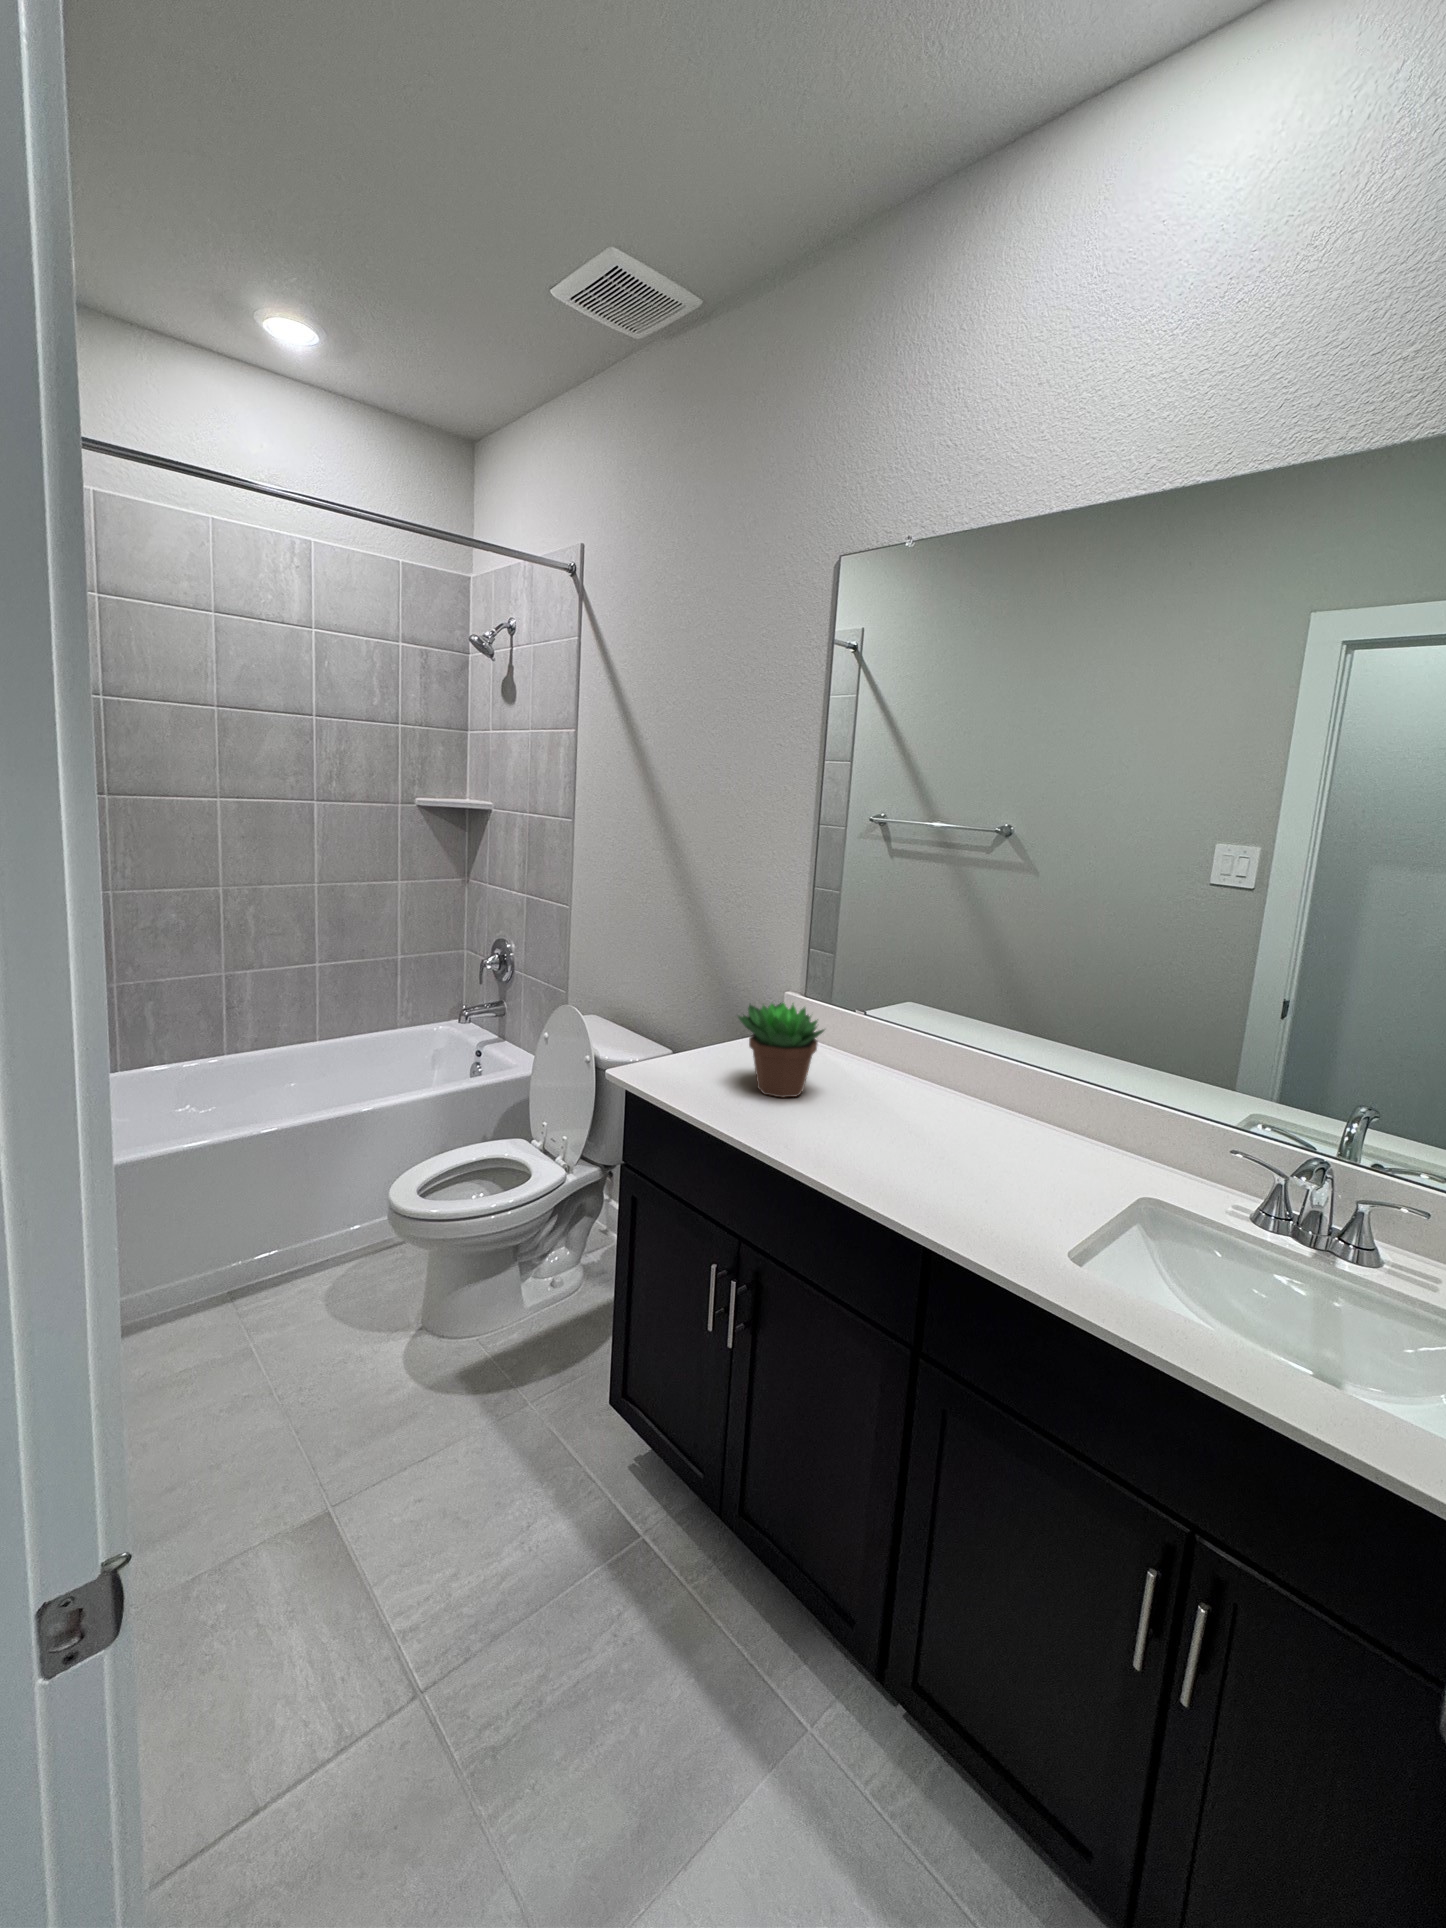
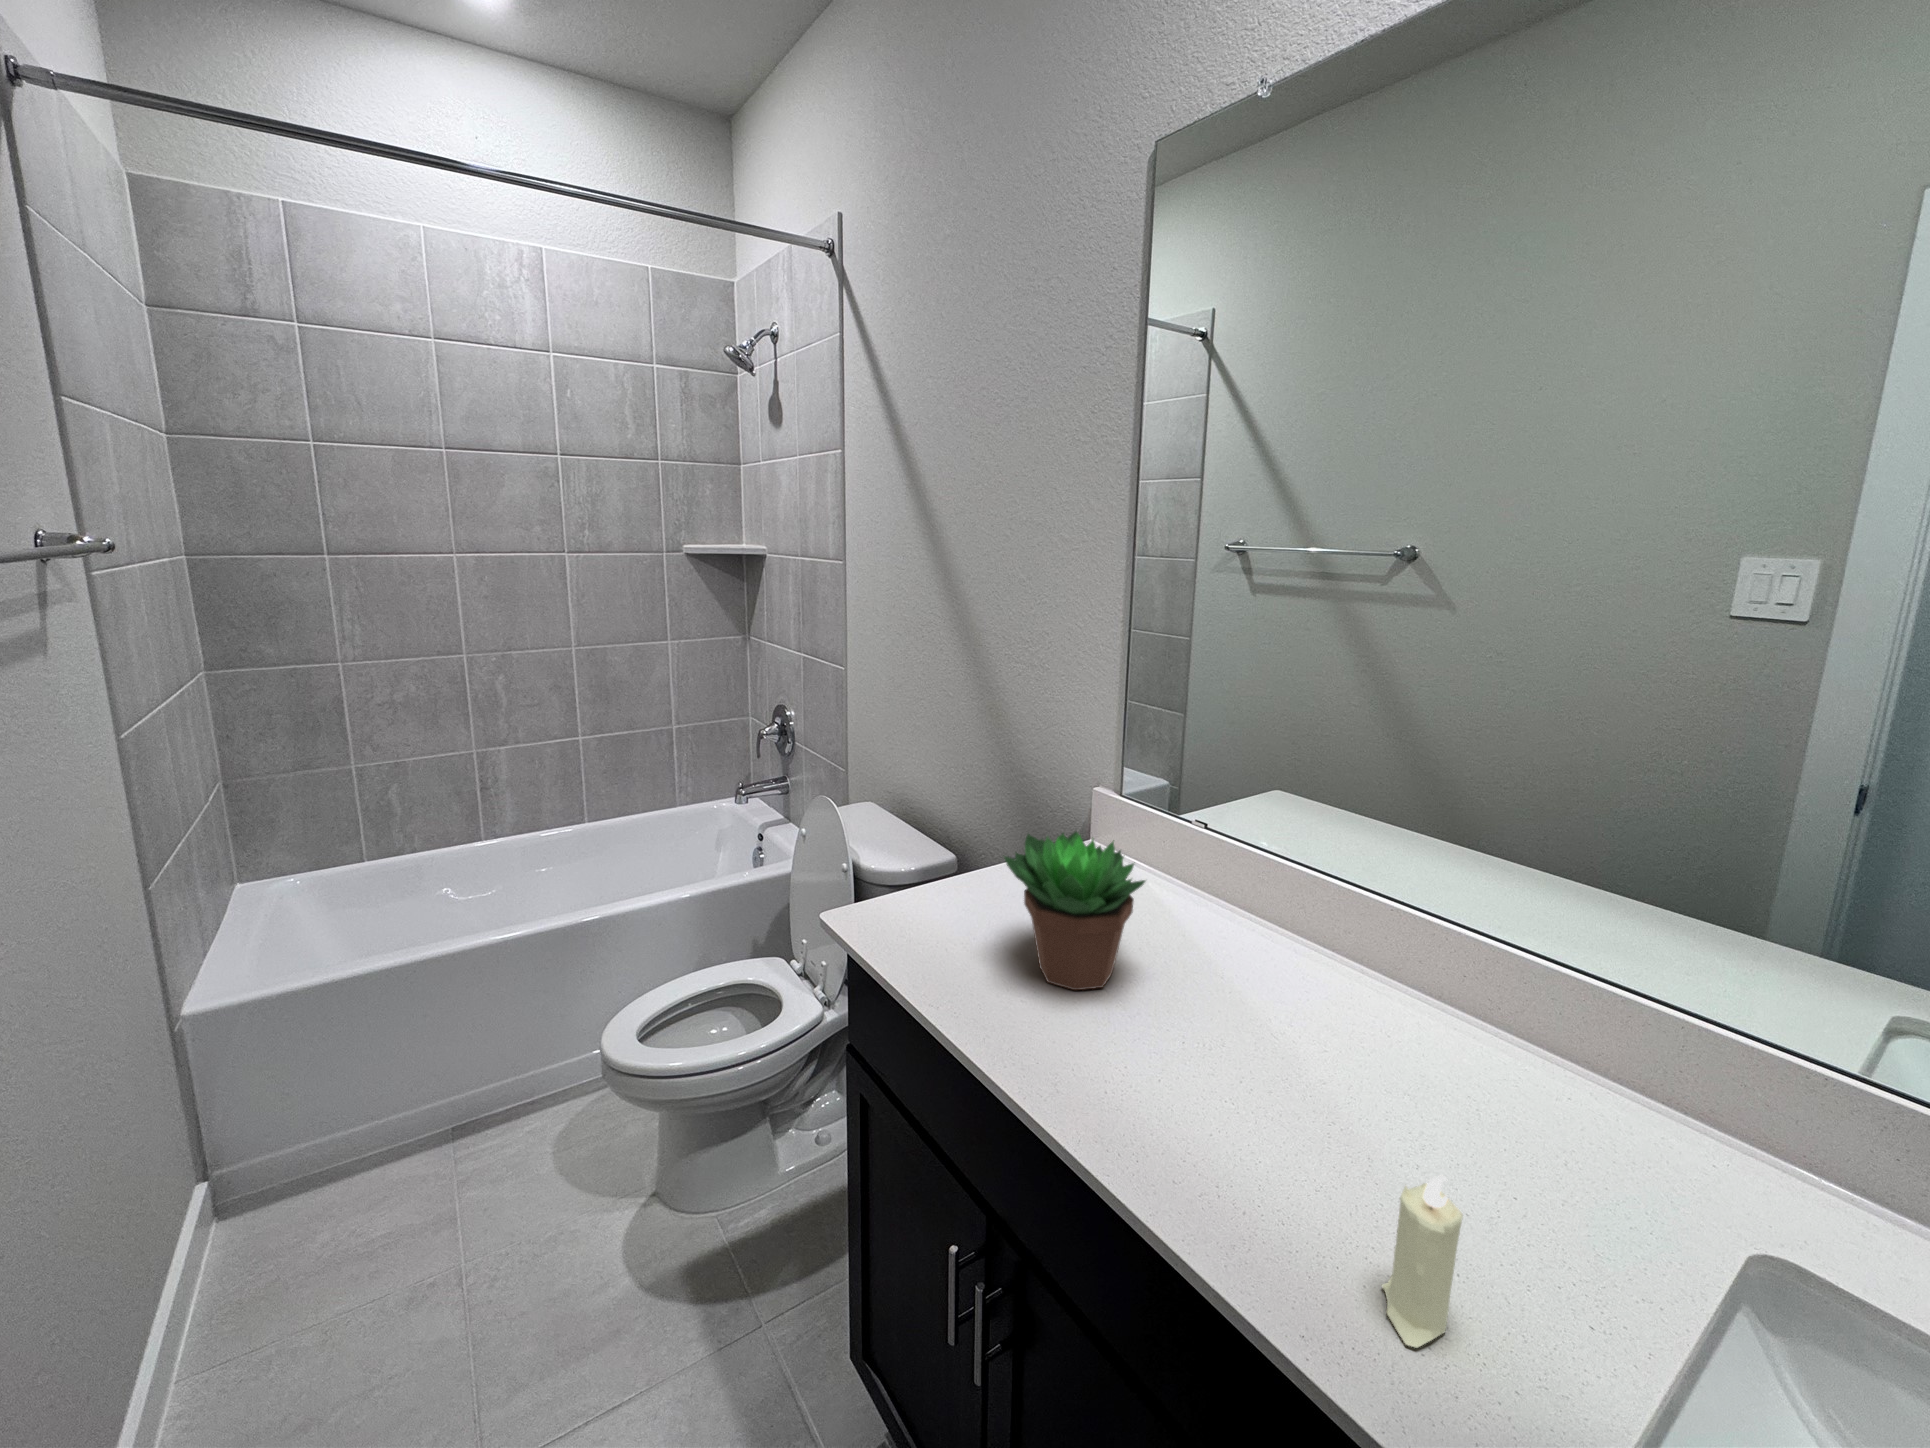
candle: none [947,1126,981,1209] -> present [1382,1176,1463,1348]

